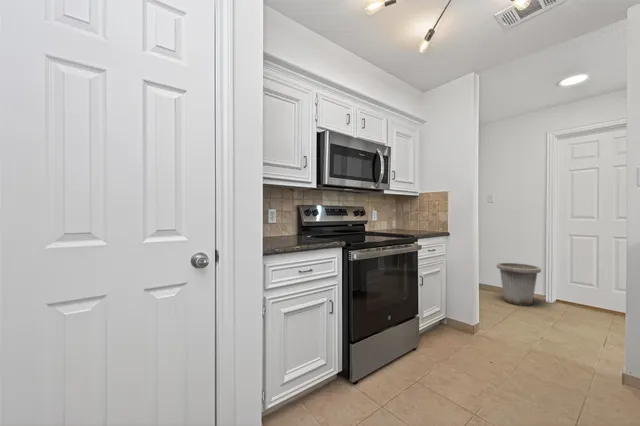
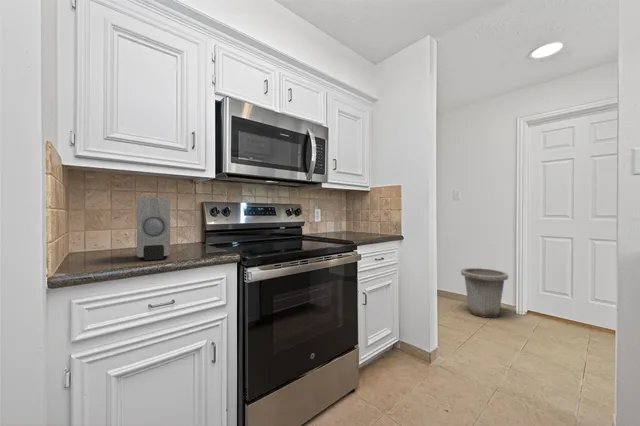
soap dispenser: none [278,203,304,244] -> present [137,197,170,260]

